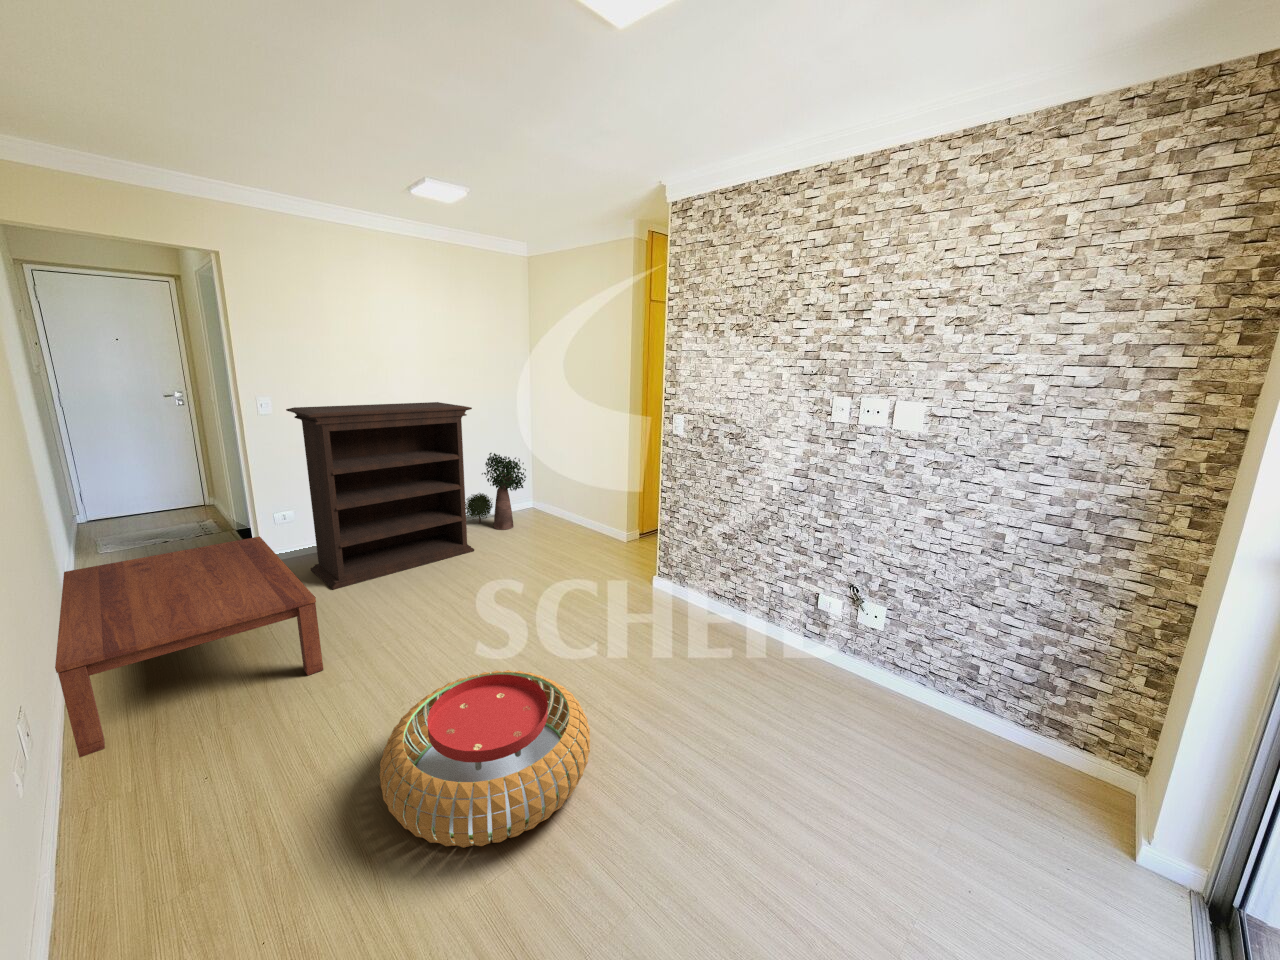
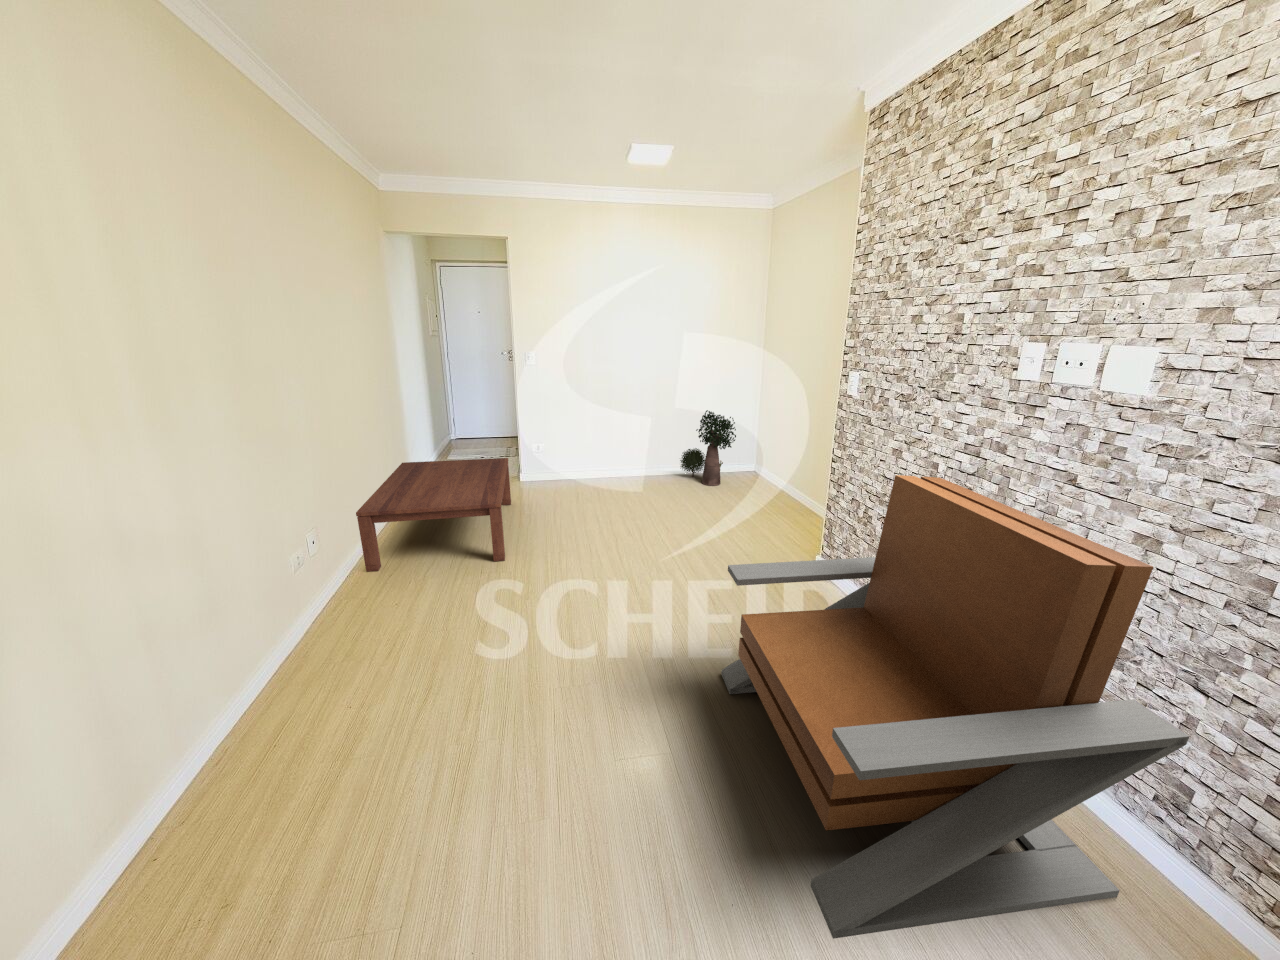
bookshelf: present [286,402,474,590] -> none [536,359,676,508]
lounge chair: none [656,497,988,871] -> present [721,475,1189,939]
pouf: present [380,670,590,848] -> none [460,588,635,718]

